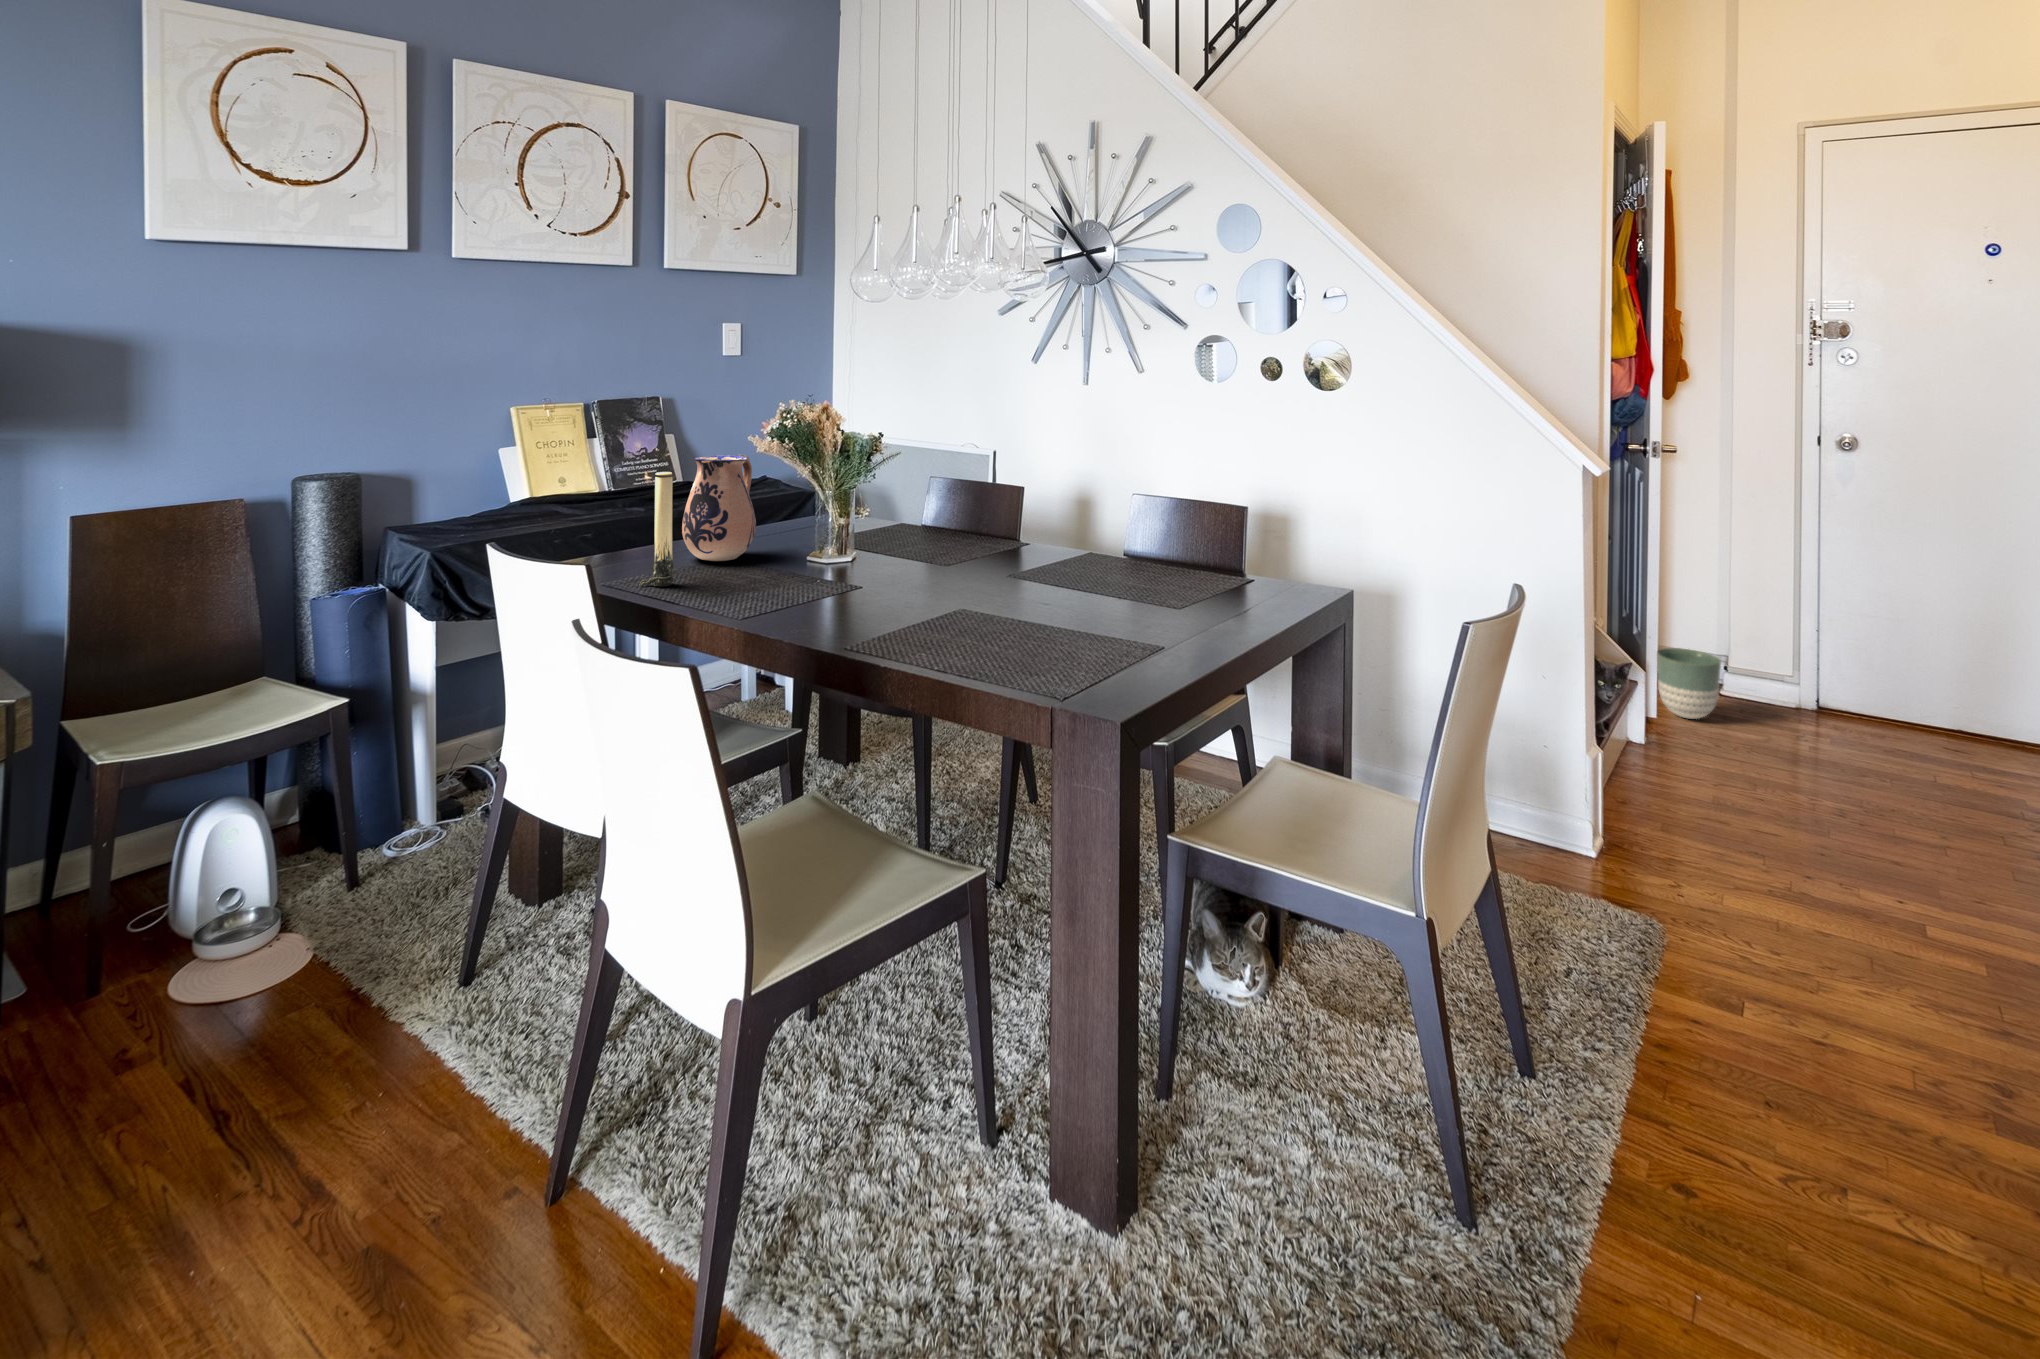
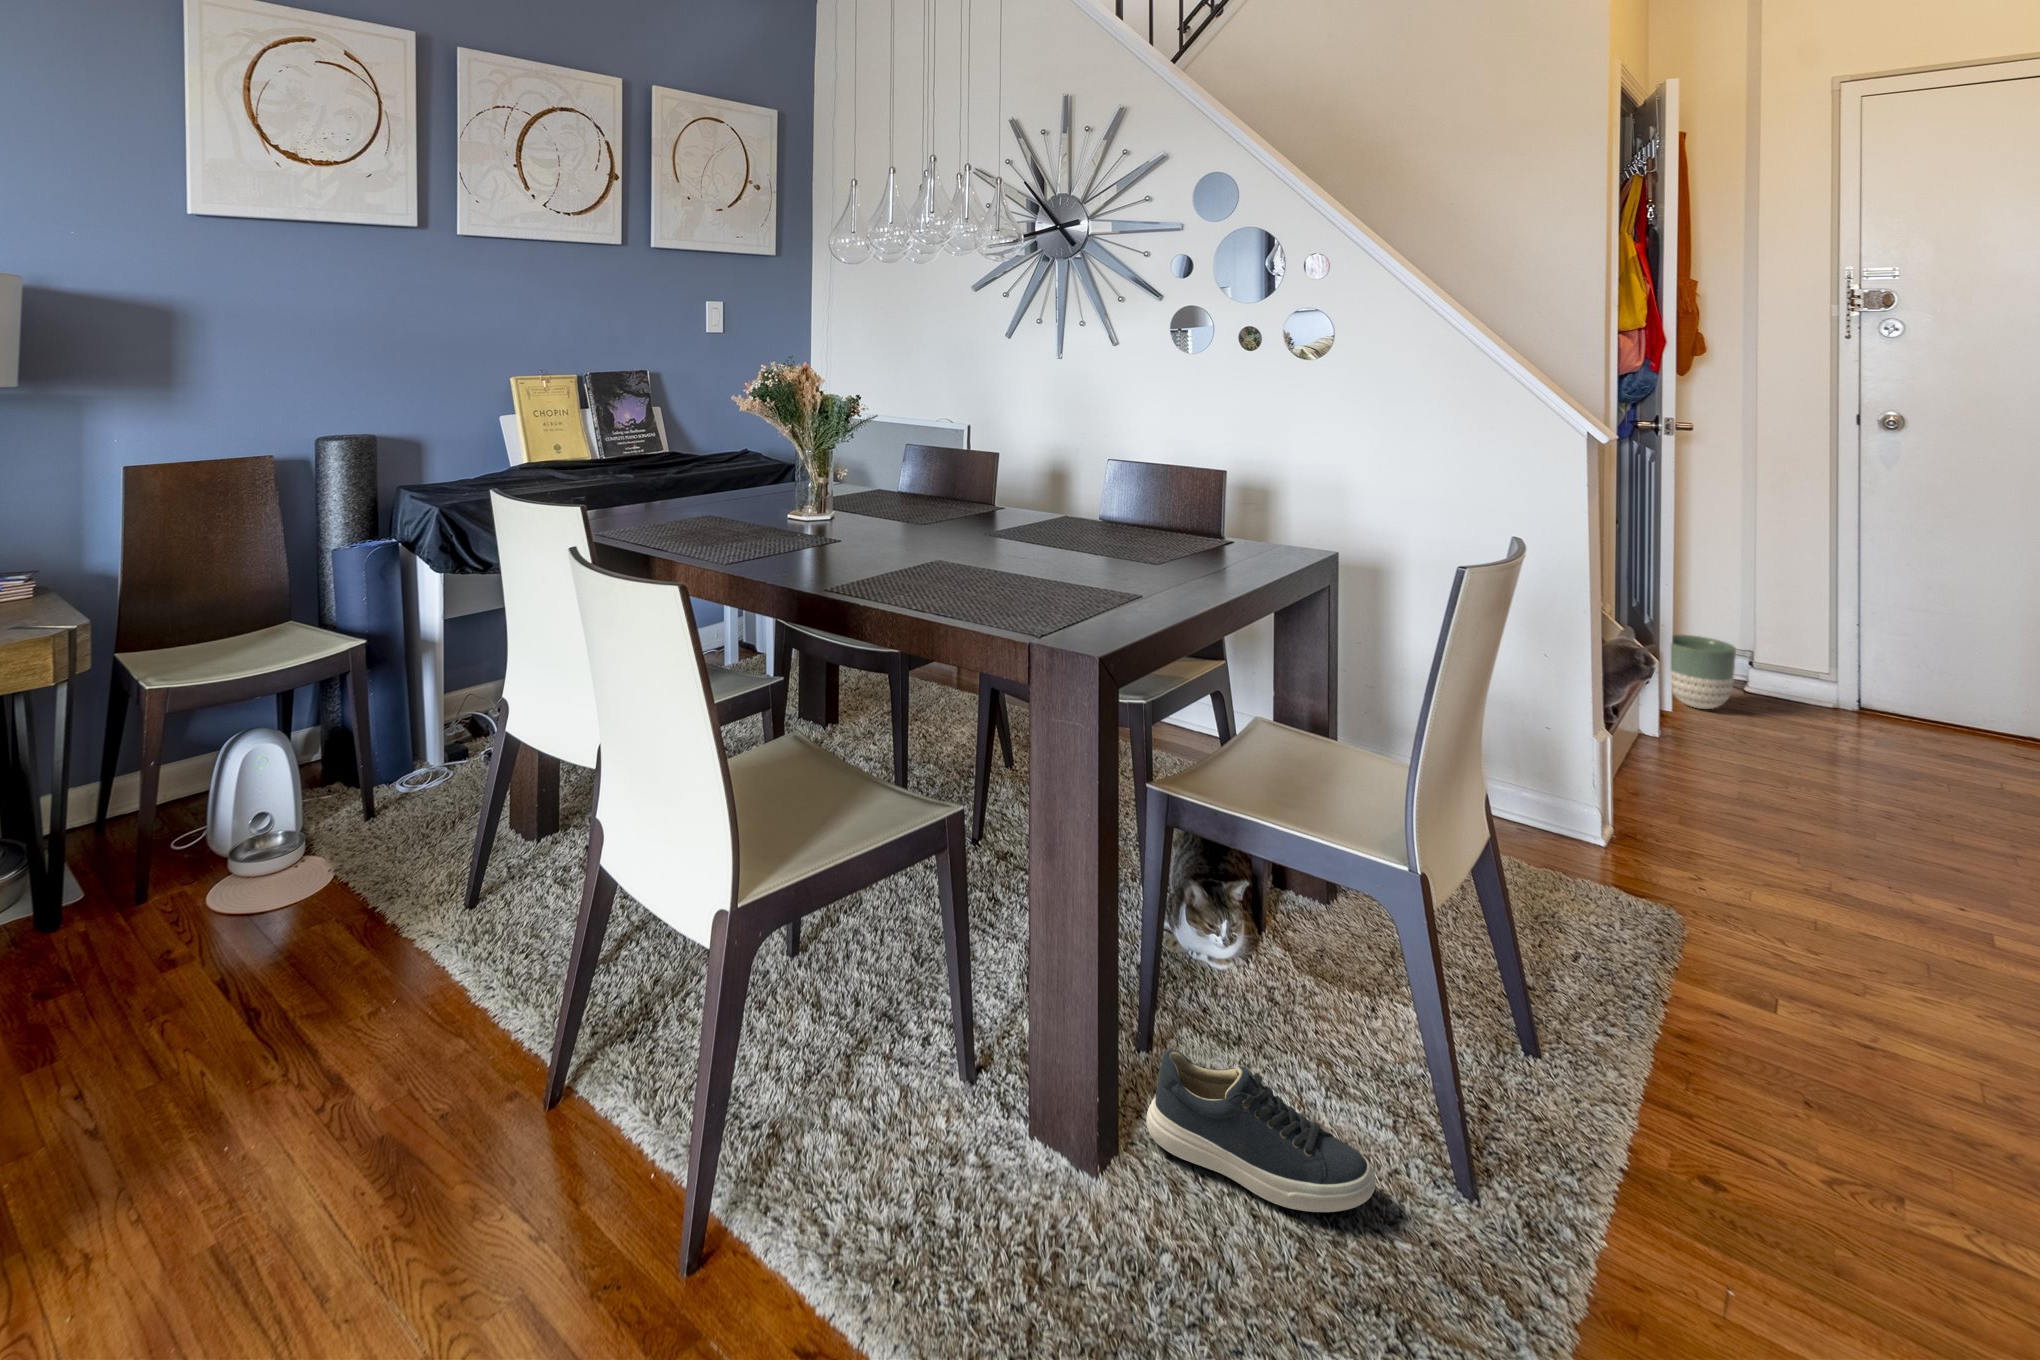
ceramic pitcher: present [682,455,756,561] -> none [668,414,737,516]
candle: present [639,472,673,586] -> none [628,425,660,535]
shoe: none [1164,1102,1380,1254] -> present [1146,1050,1376,1212]

